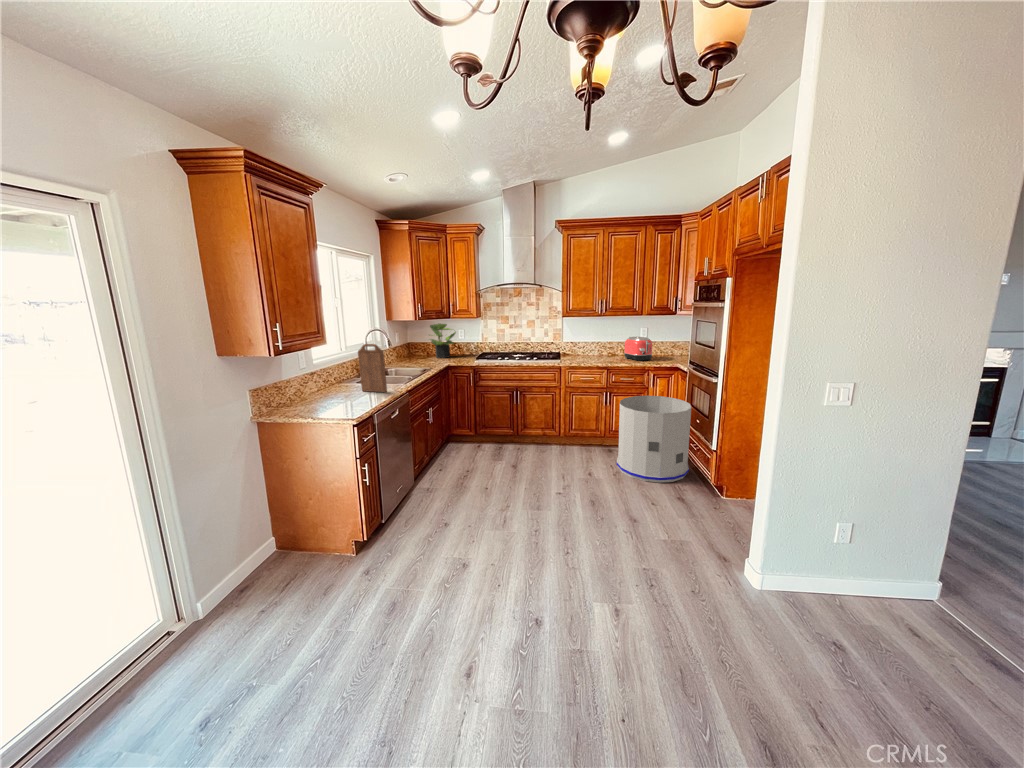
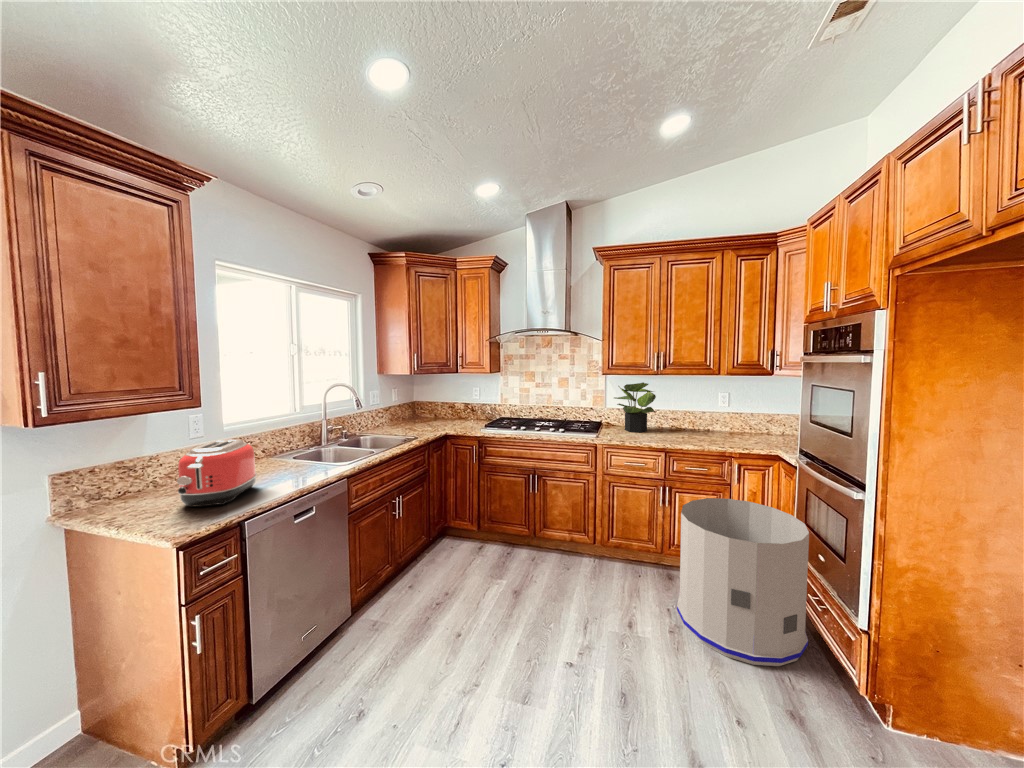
potted plant: present [430,324,456,358] -> present [614,382,656,432]
toaster: present [624,337,652,361] -> present [177,440,257,507]
cutting board: present [358,344,387,392] -> none [283,407,316,478]

